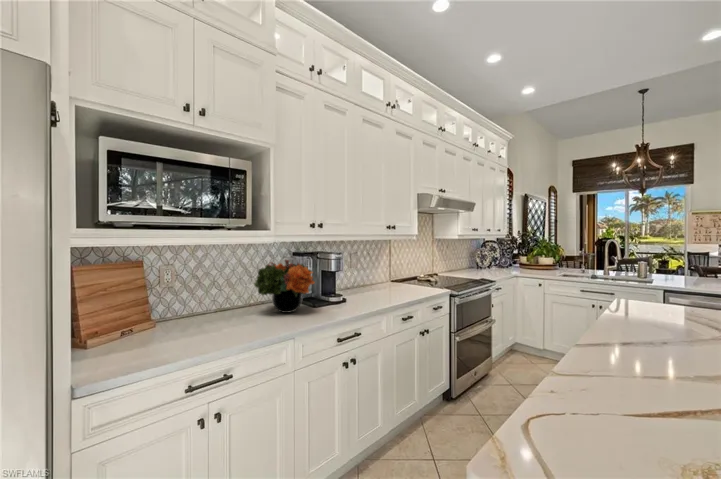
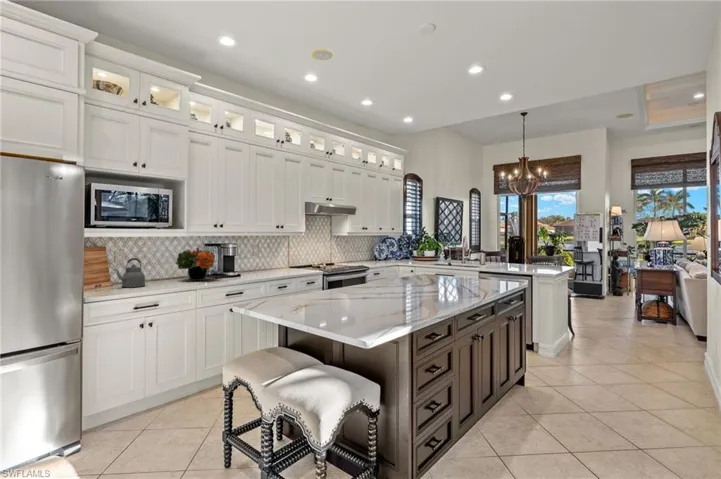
kettle: none [149,280,206,334] -> present [114,258,145,287]

